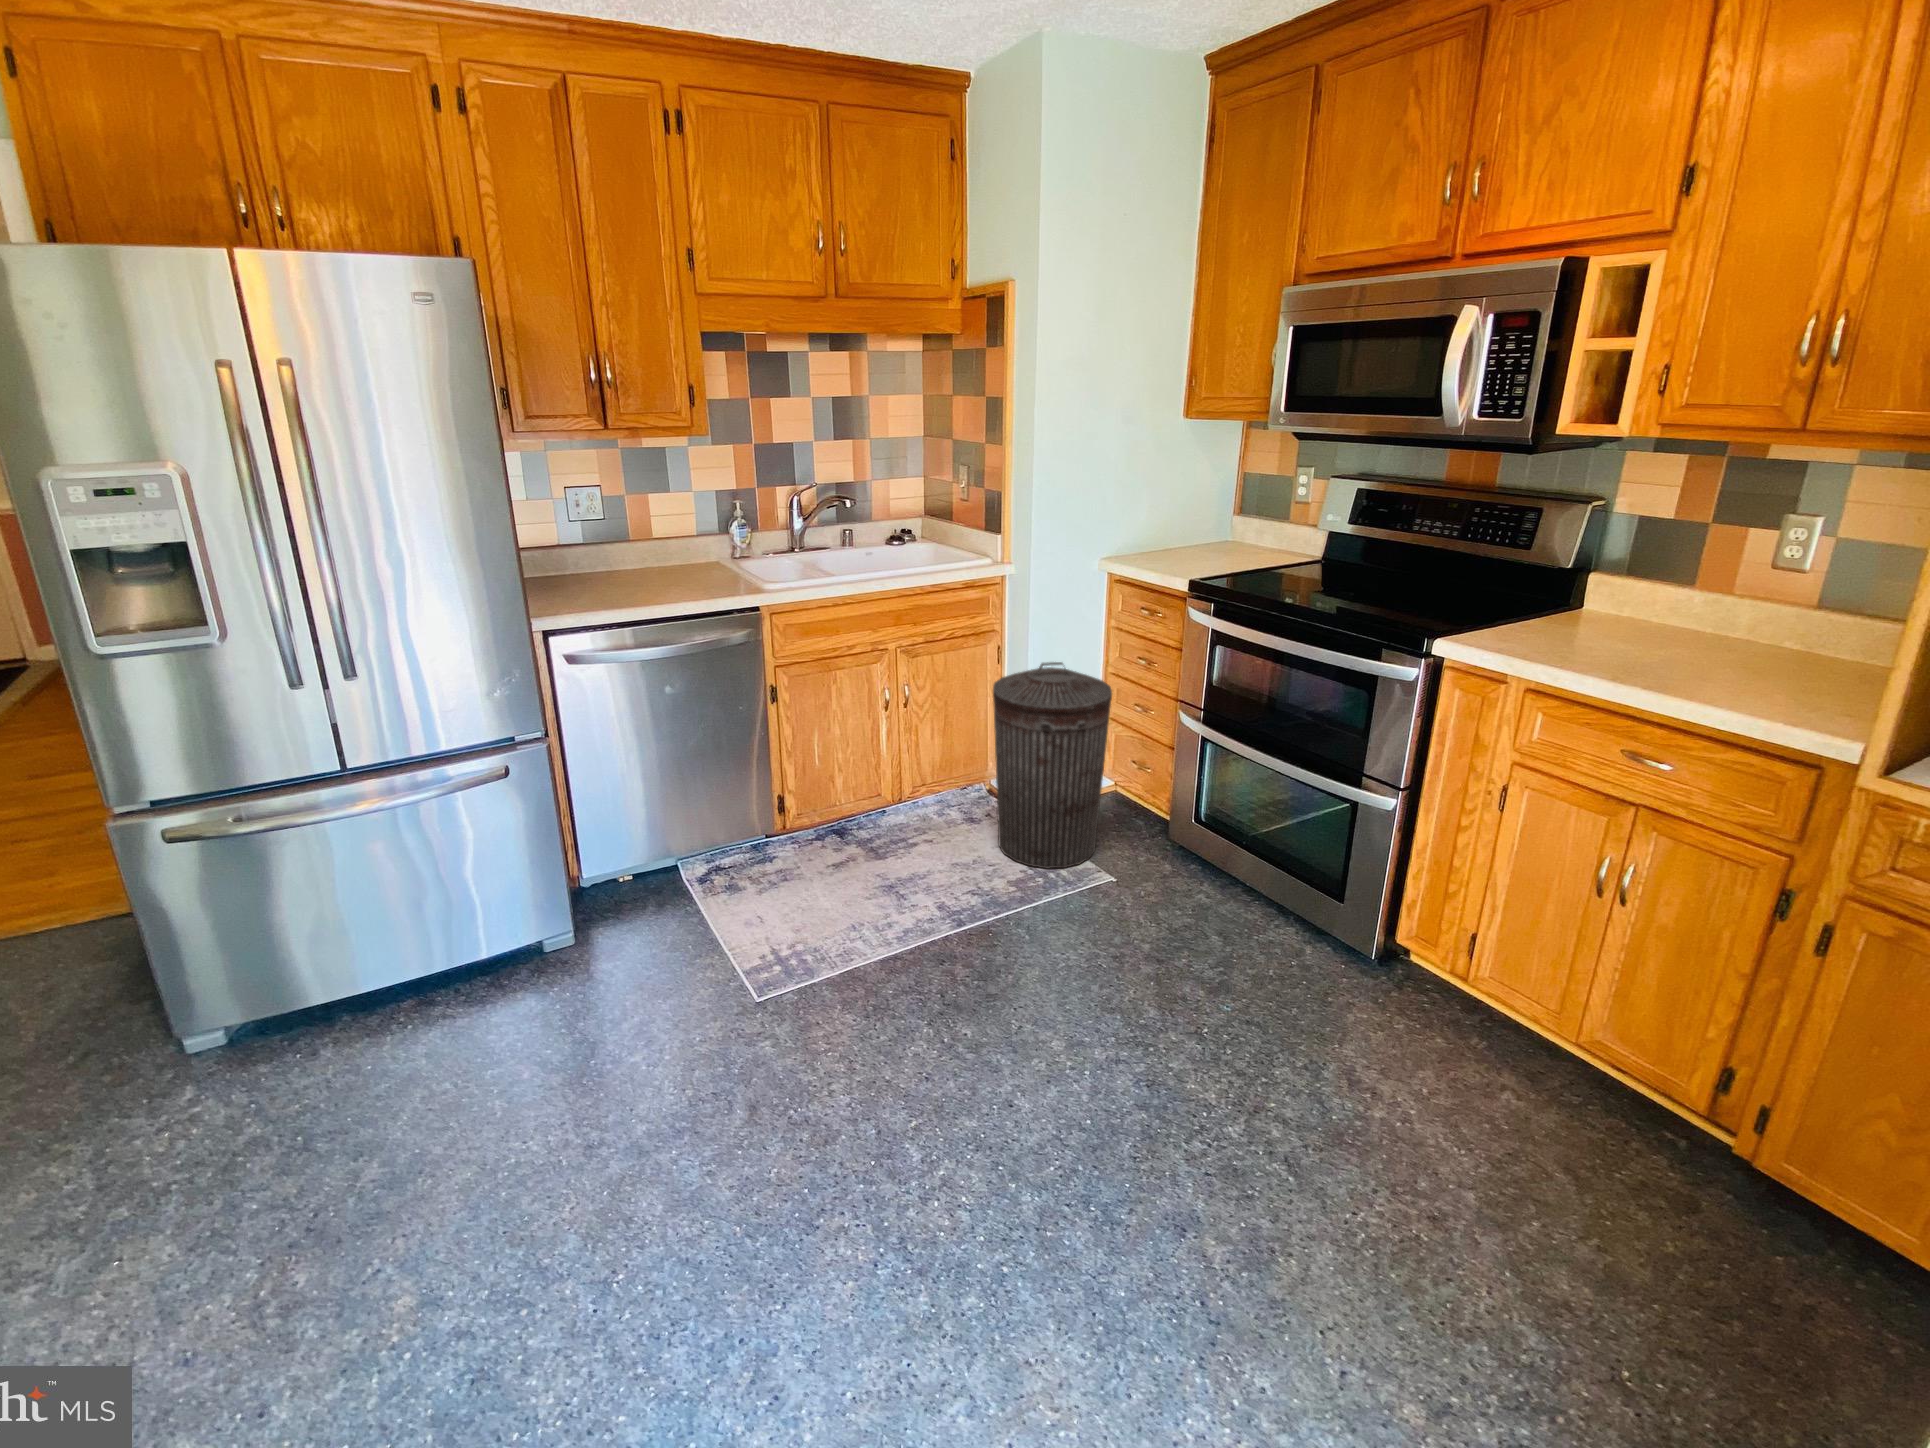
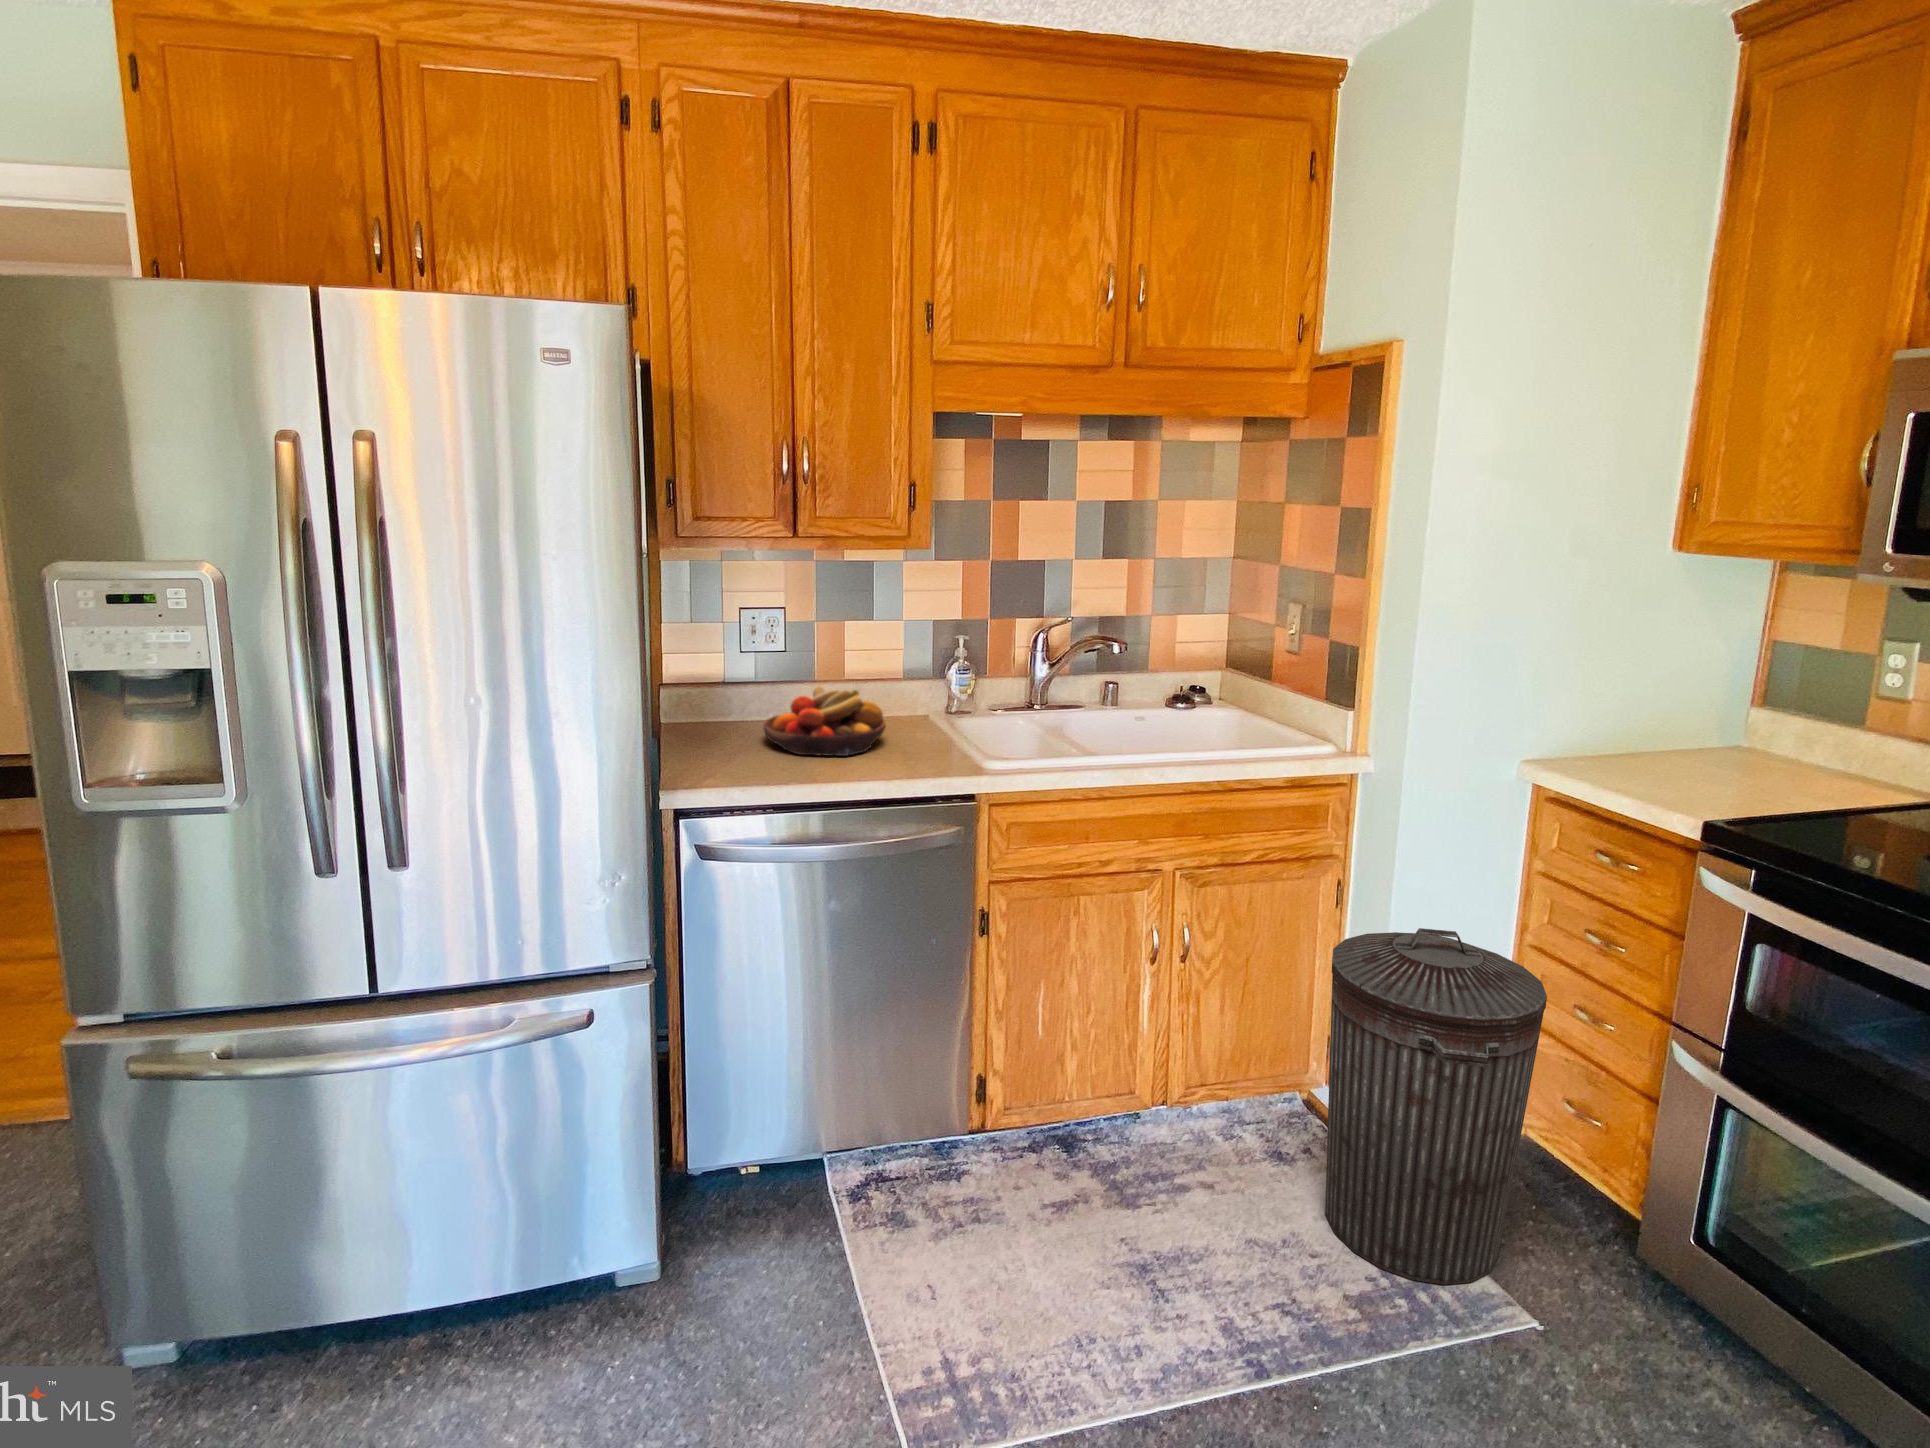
fruit bowl: none [598,542,689,590] -> present [763,686,886,756]

